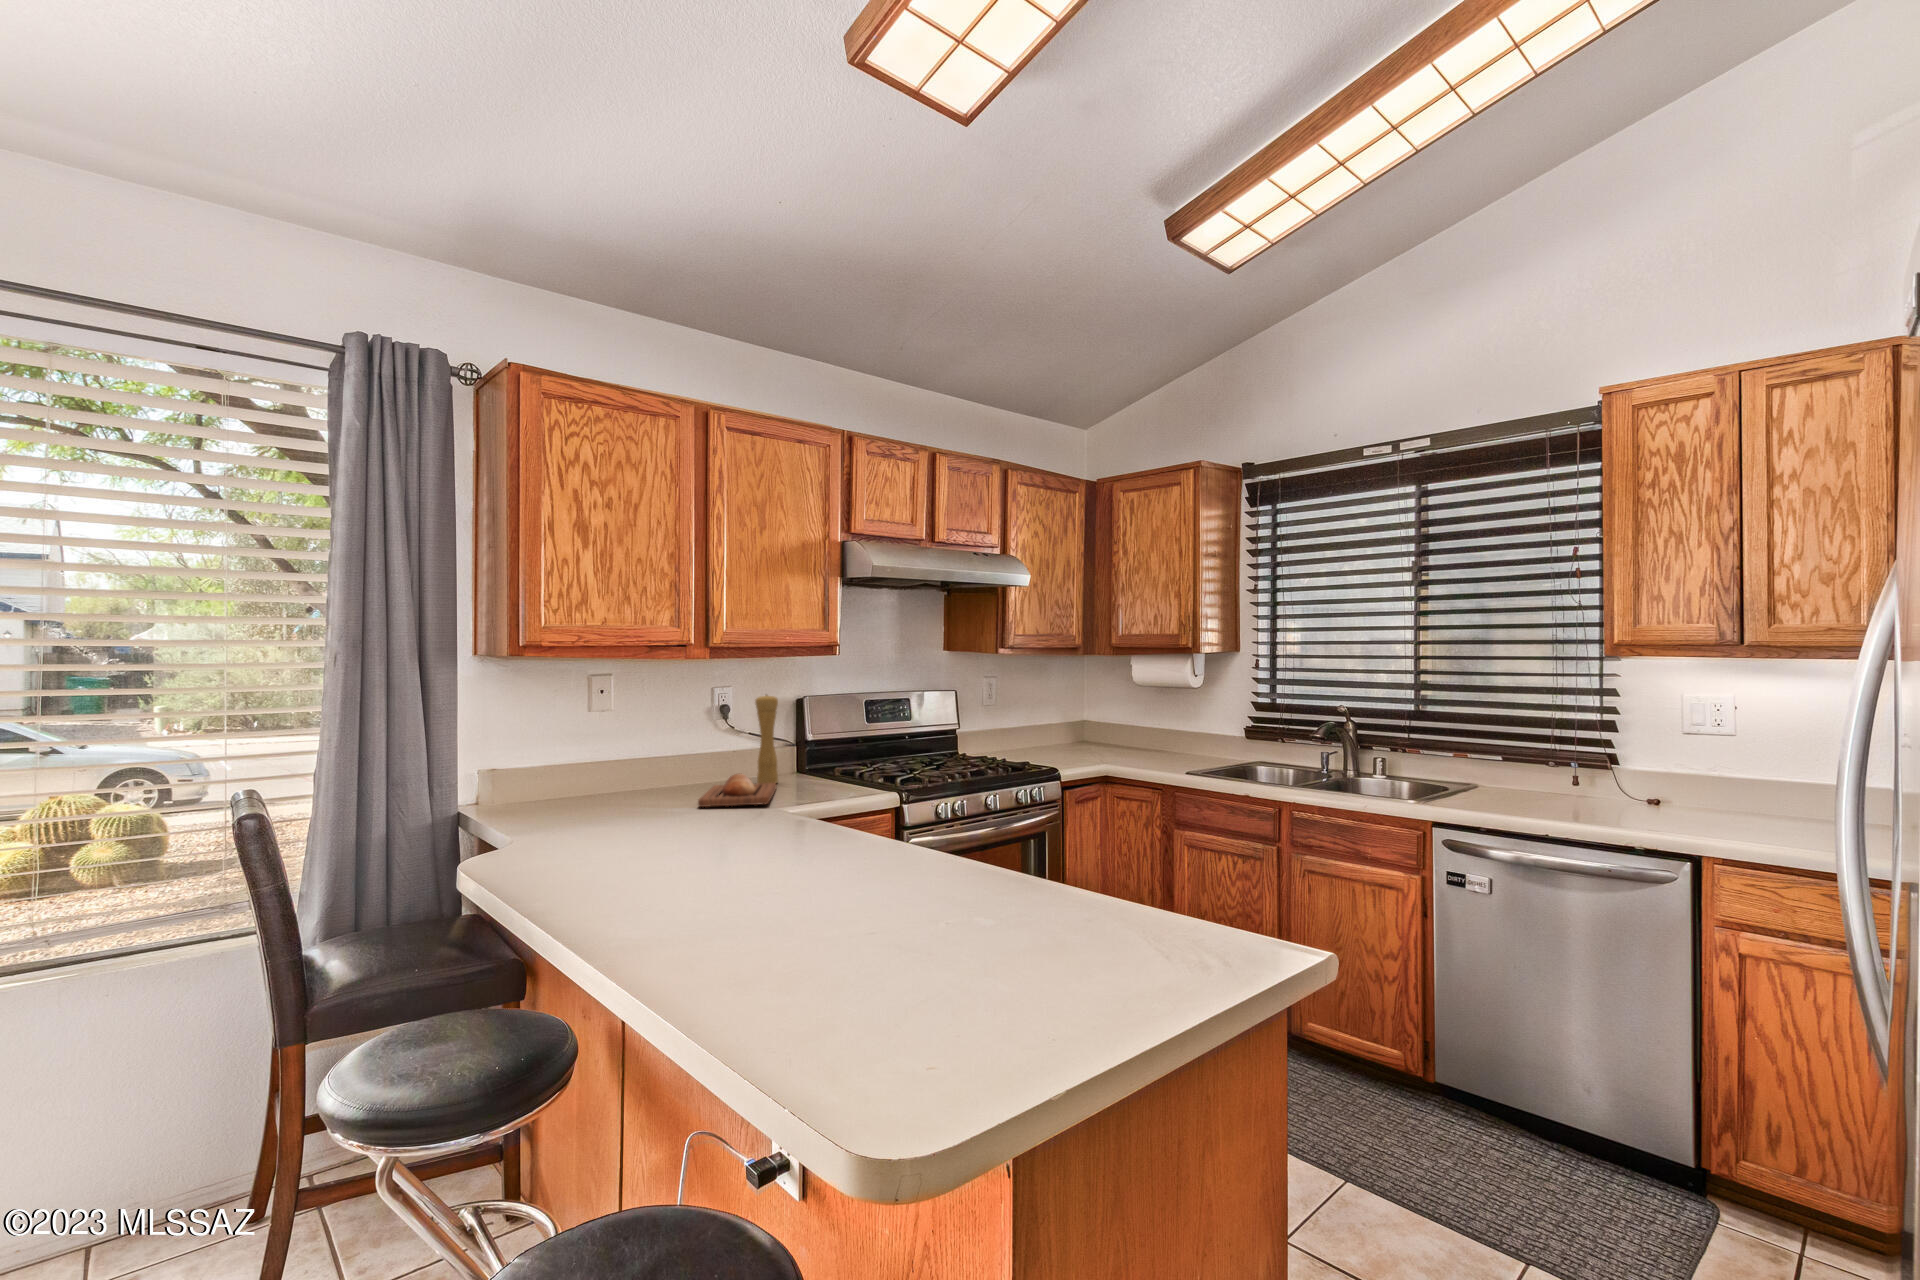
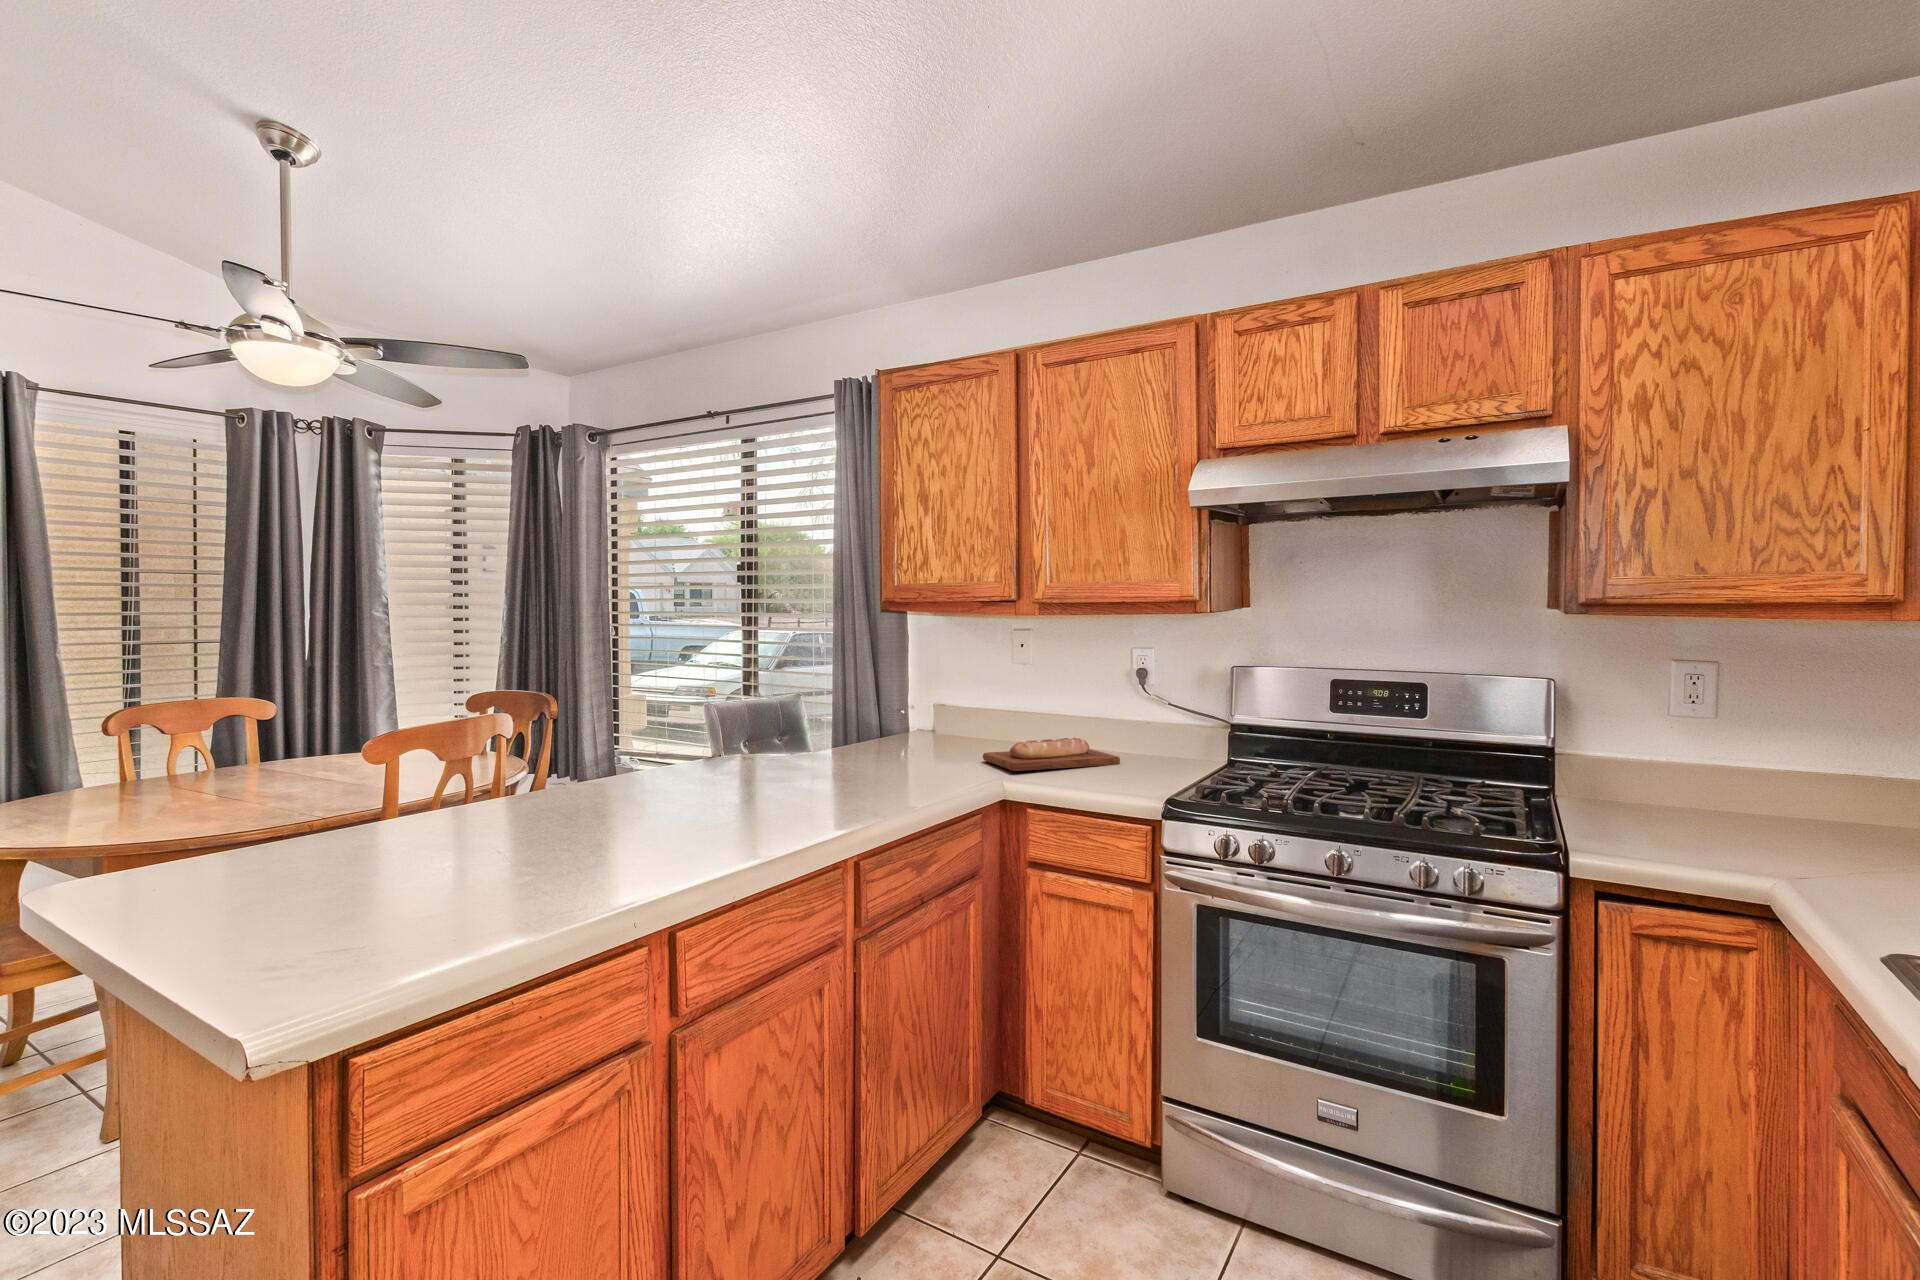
pepper mill: present [755,695,778,783] -> none [1132,656,1159,759]

